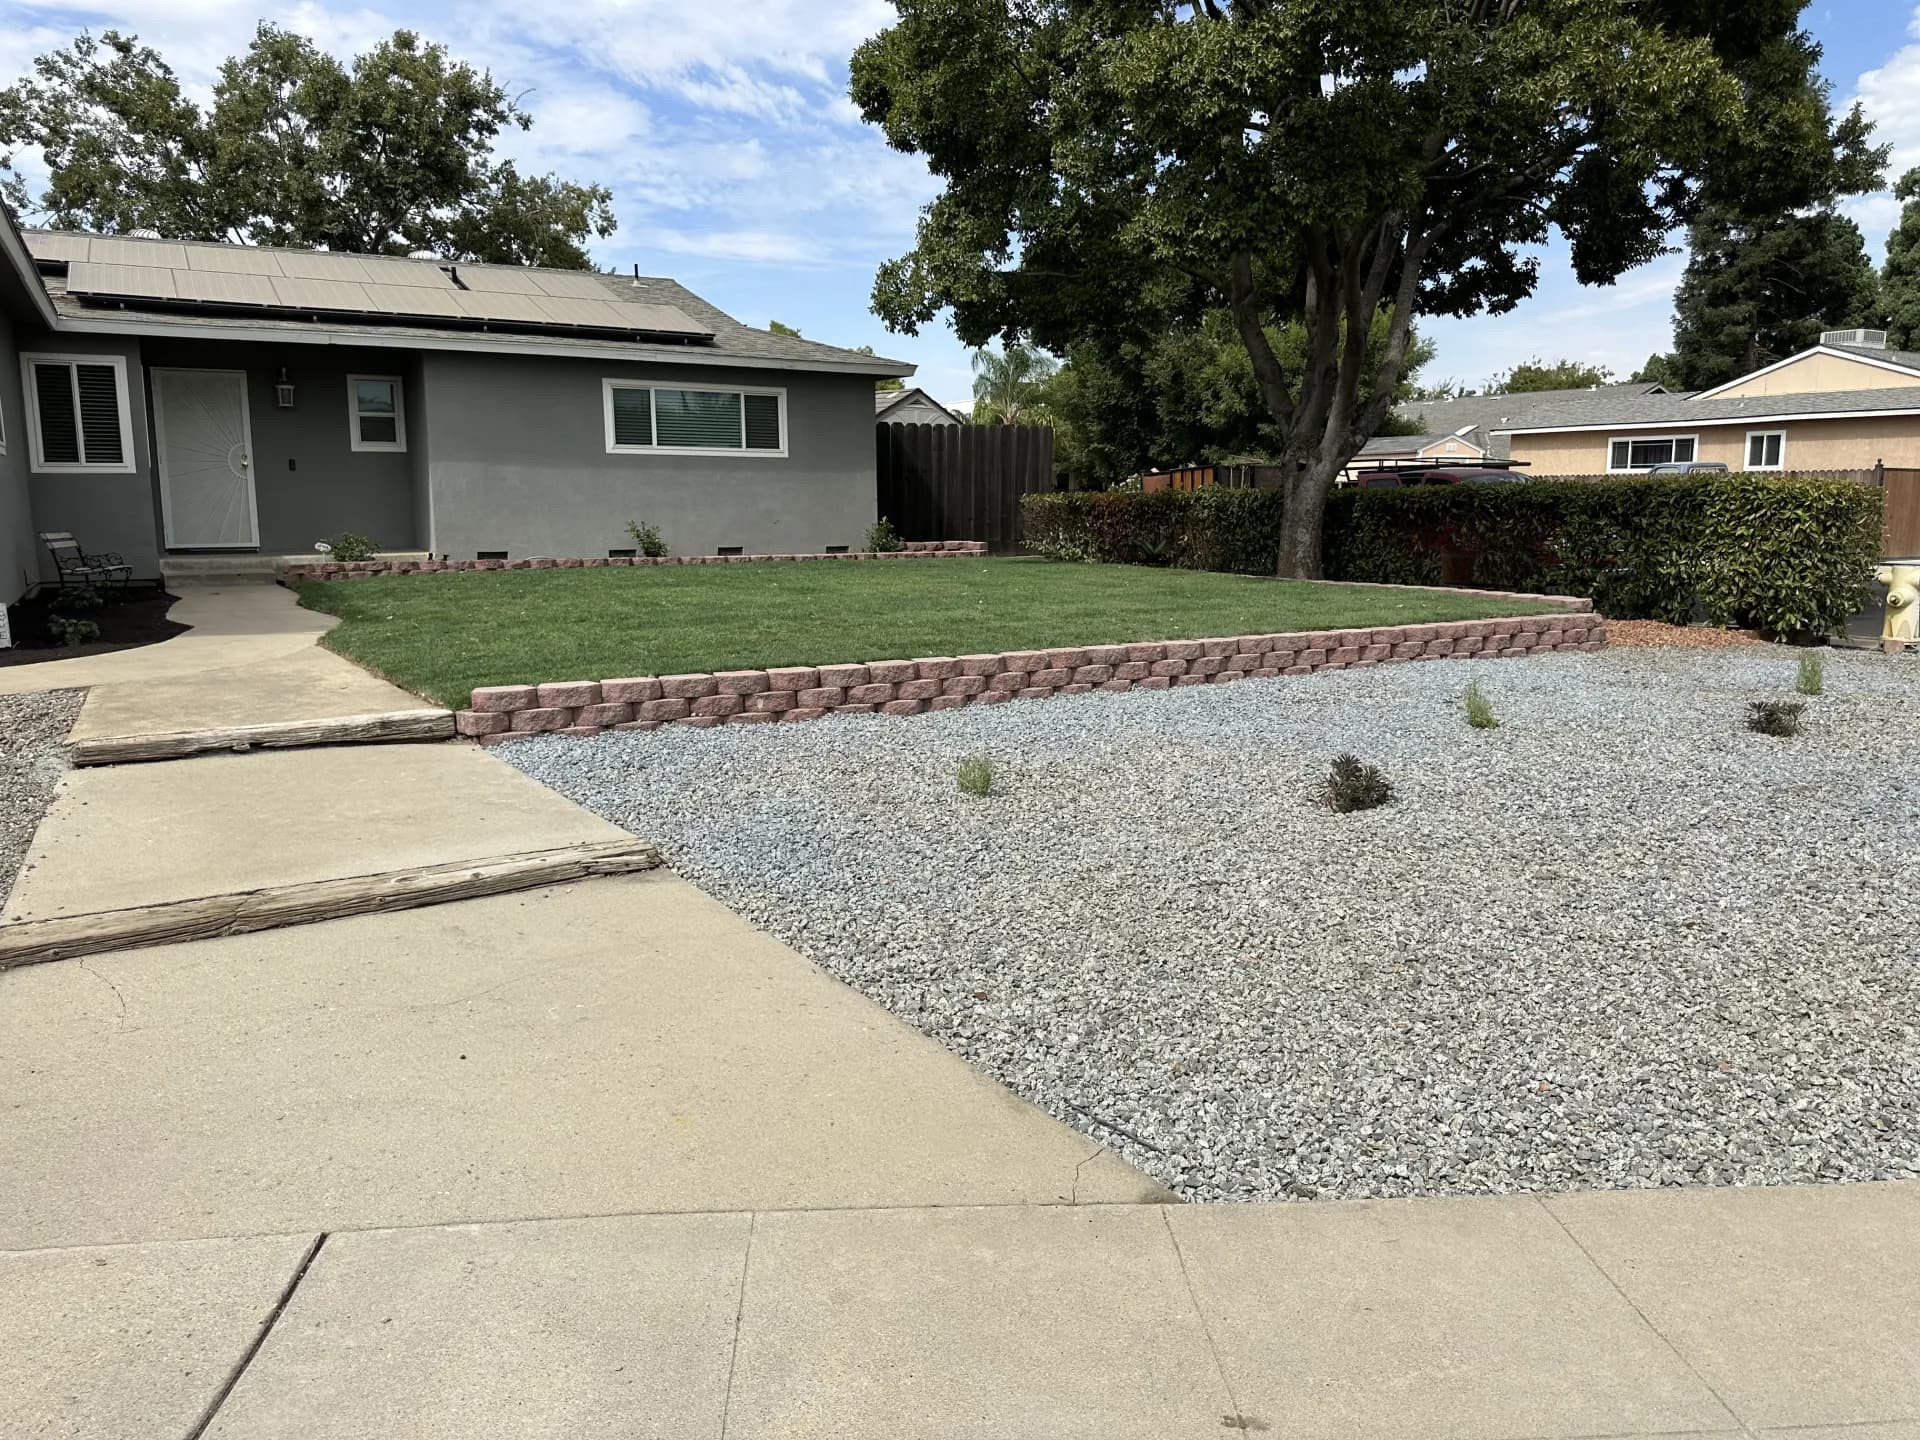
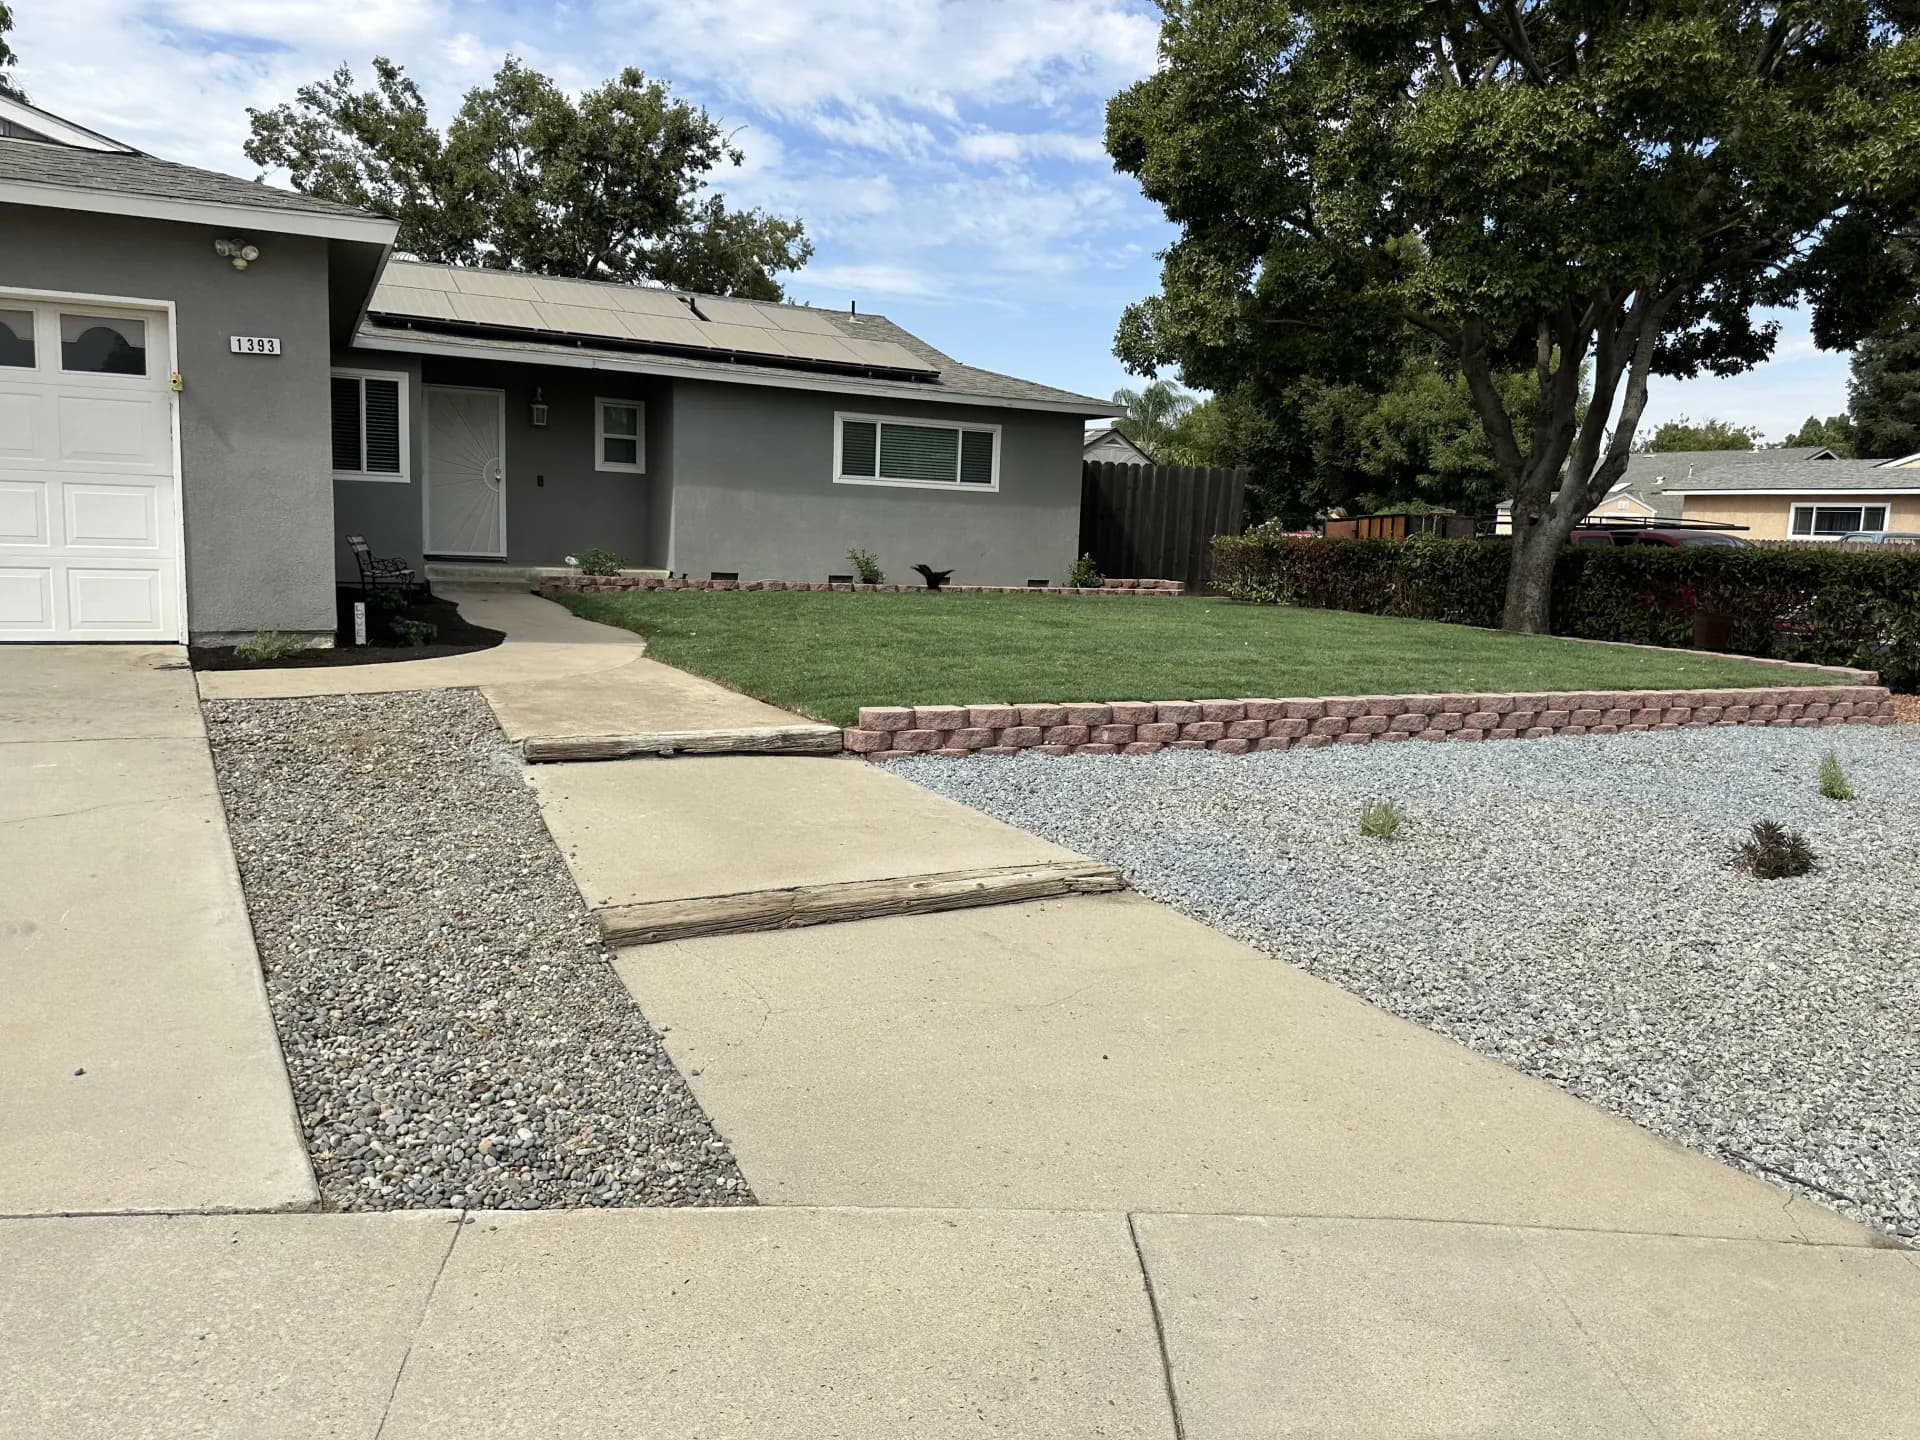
potted plant: present [1128,539,1173,562] -> present [911,564,955,589]

